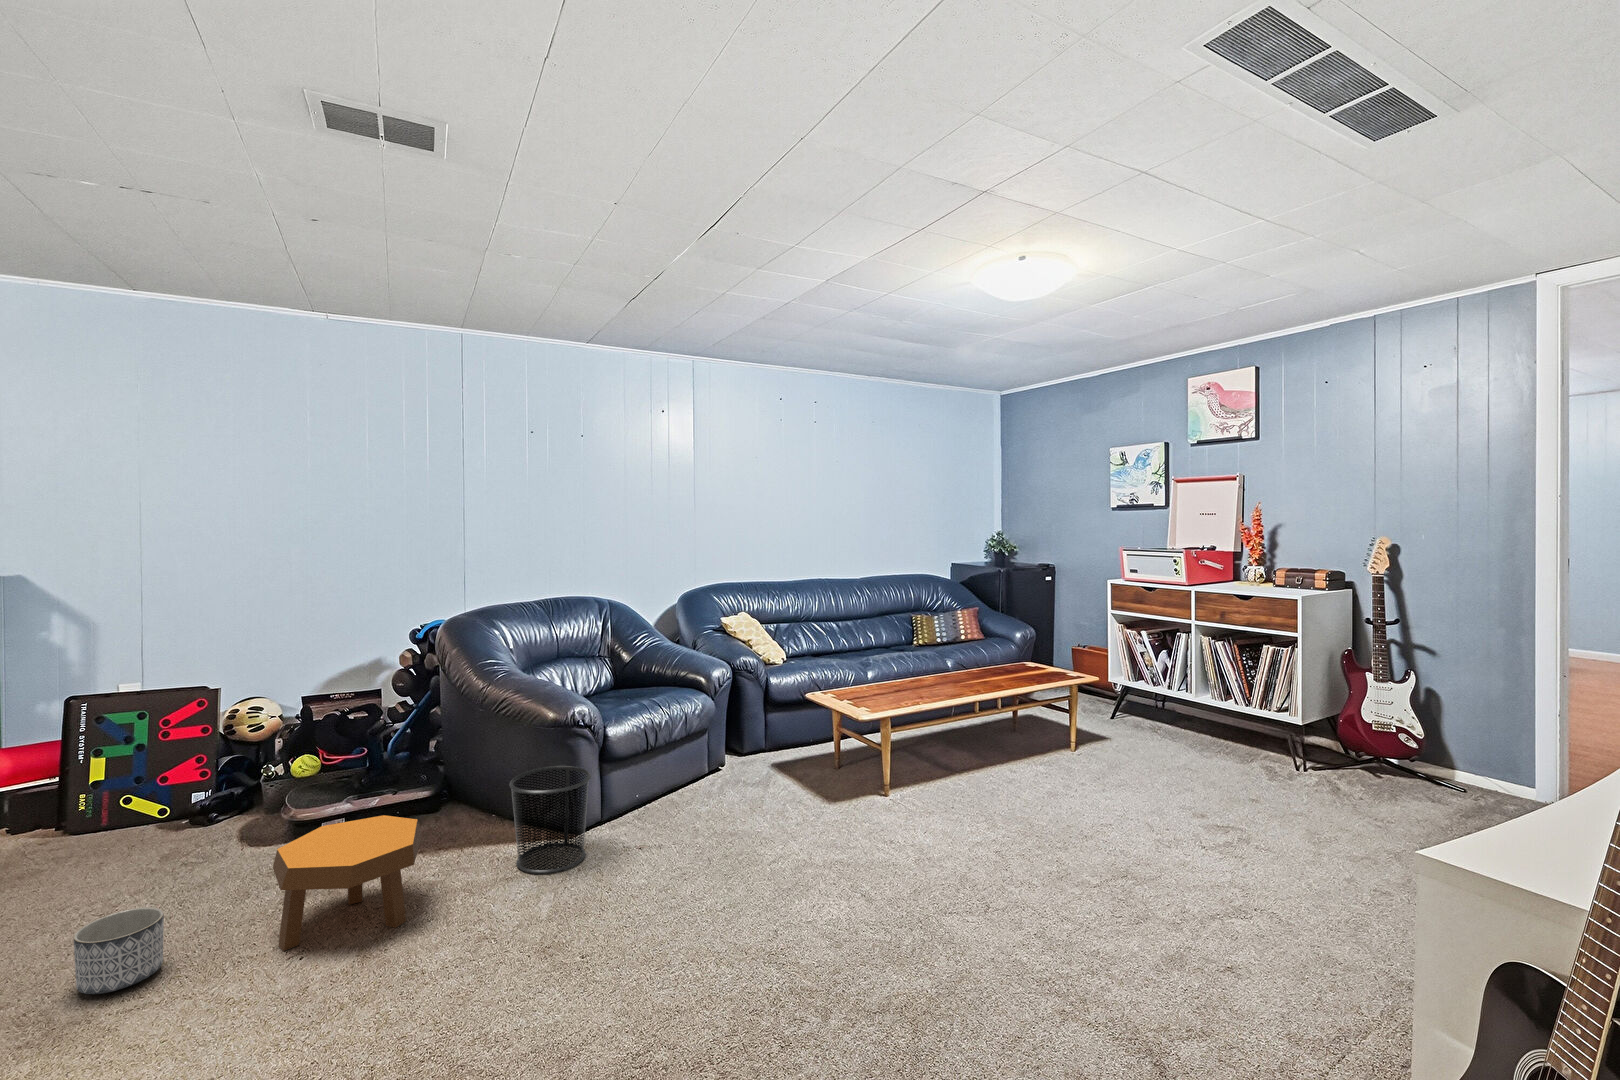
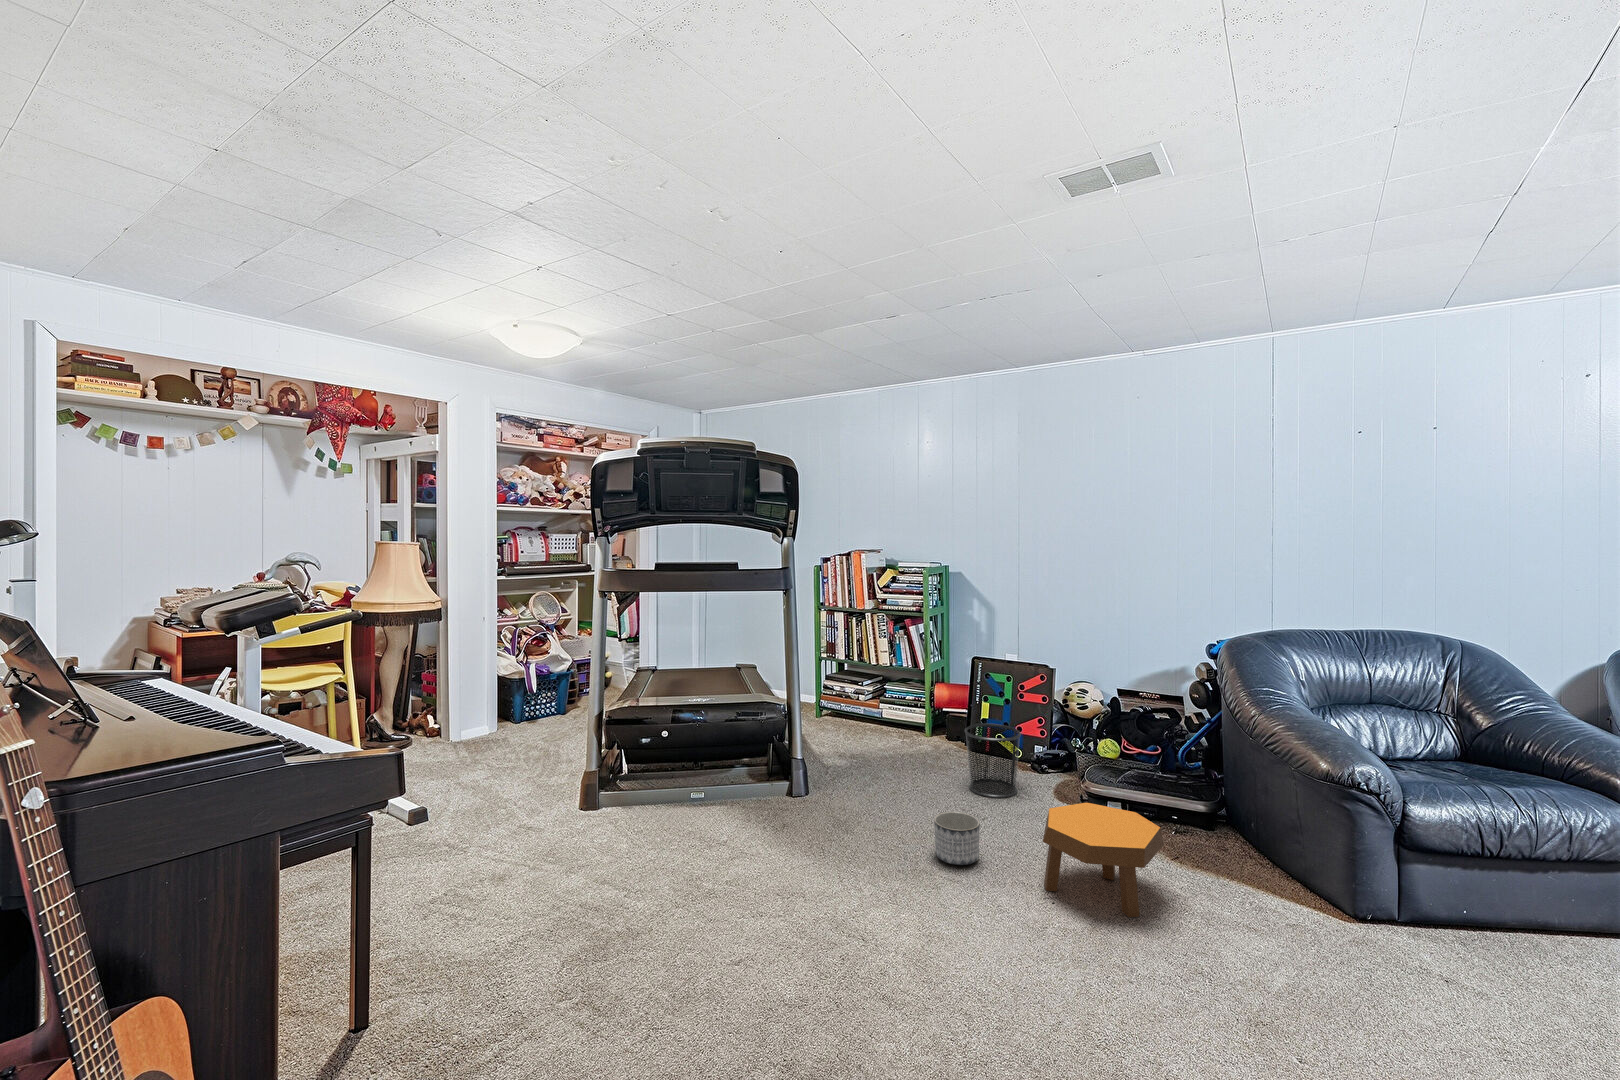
waste bin: present [509,766,591,874] -> present [965,724,1021,798]

